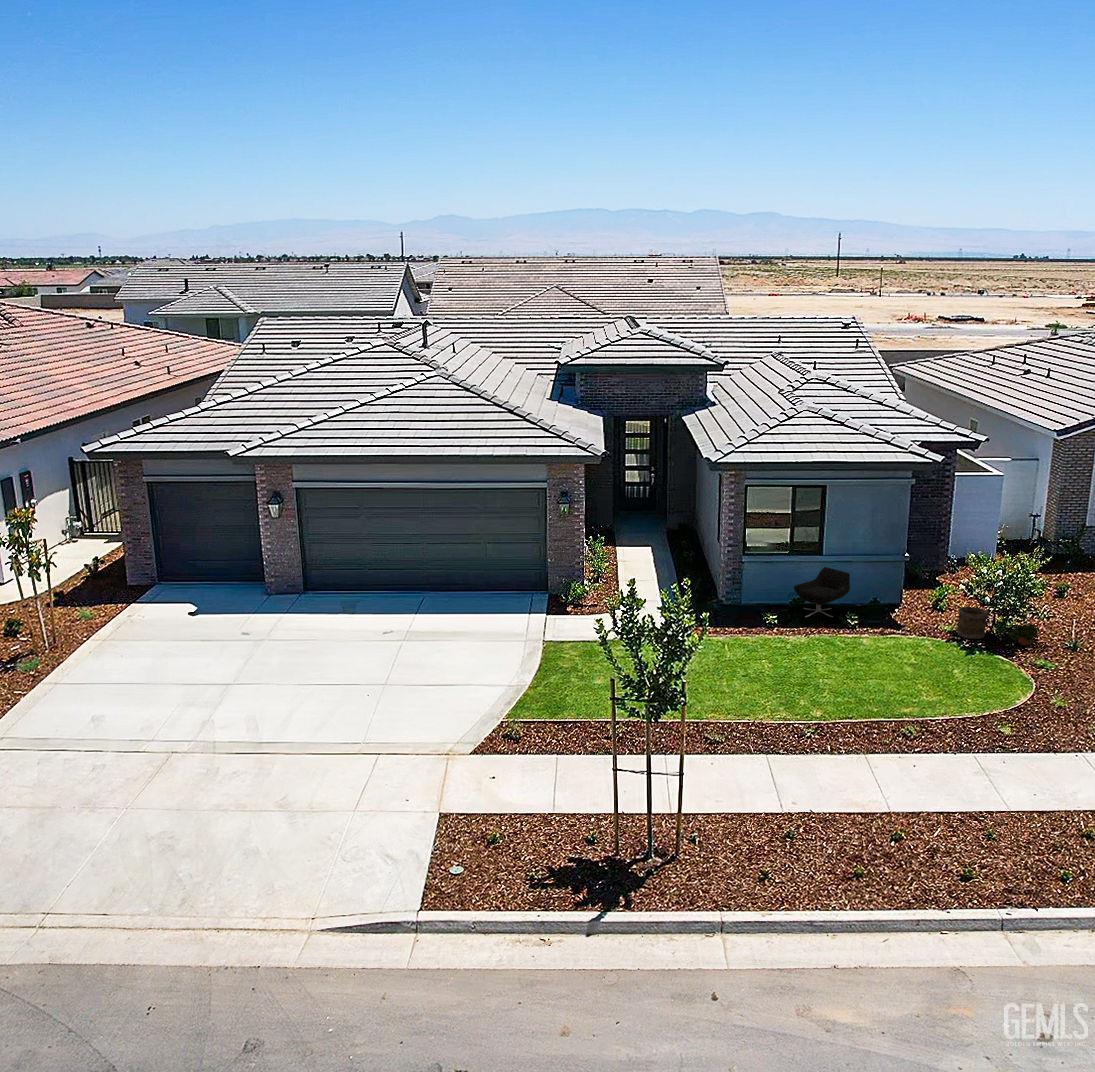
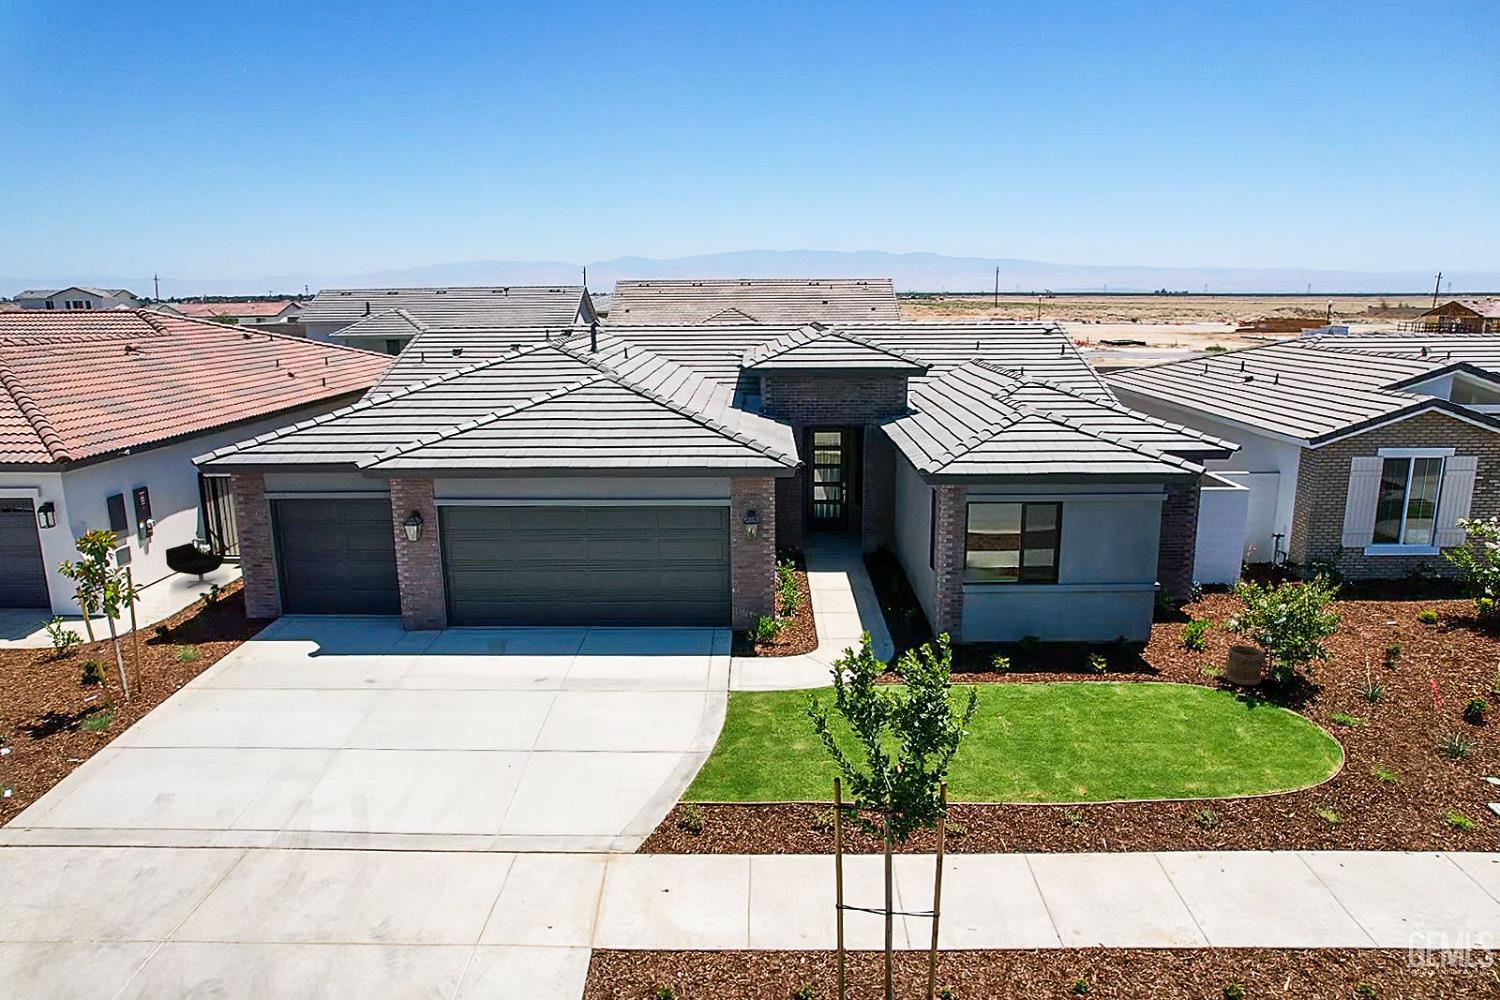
lounge chair: present [794,567,850,617] -> present [166,543,224,588]
potted plant: present [1009,622,1040,645] -> none [1290,664,1330,694]

